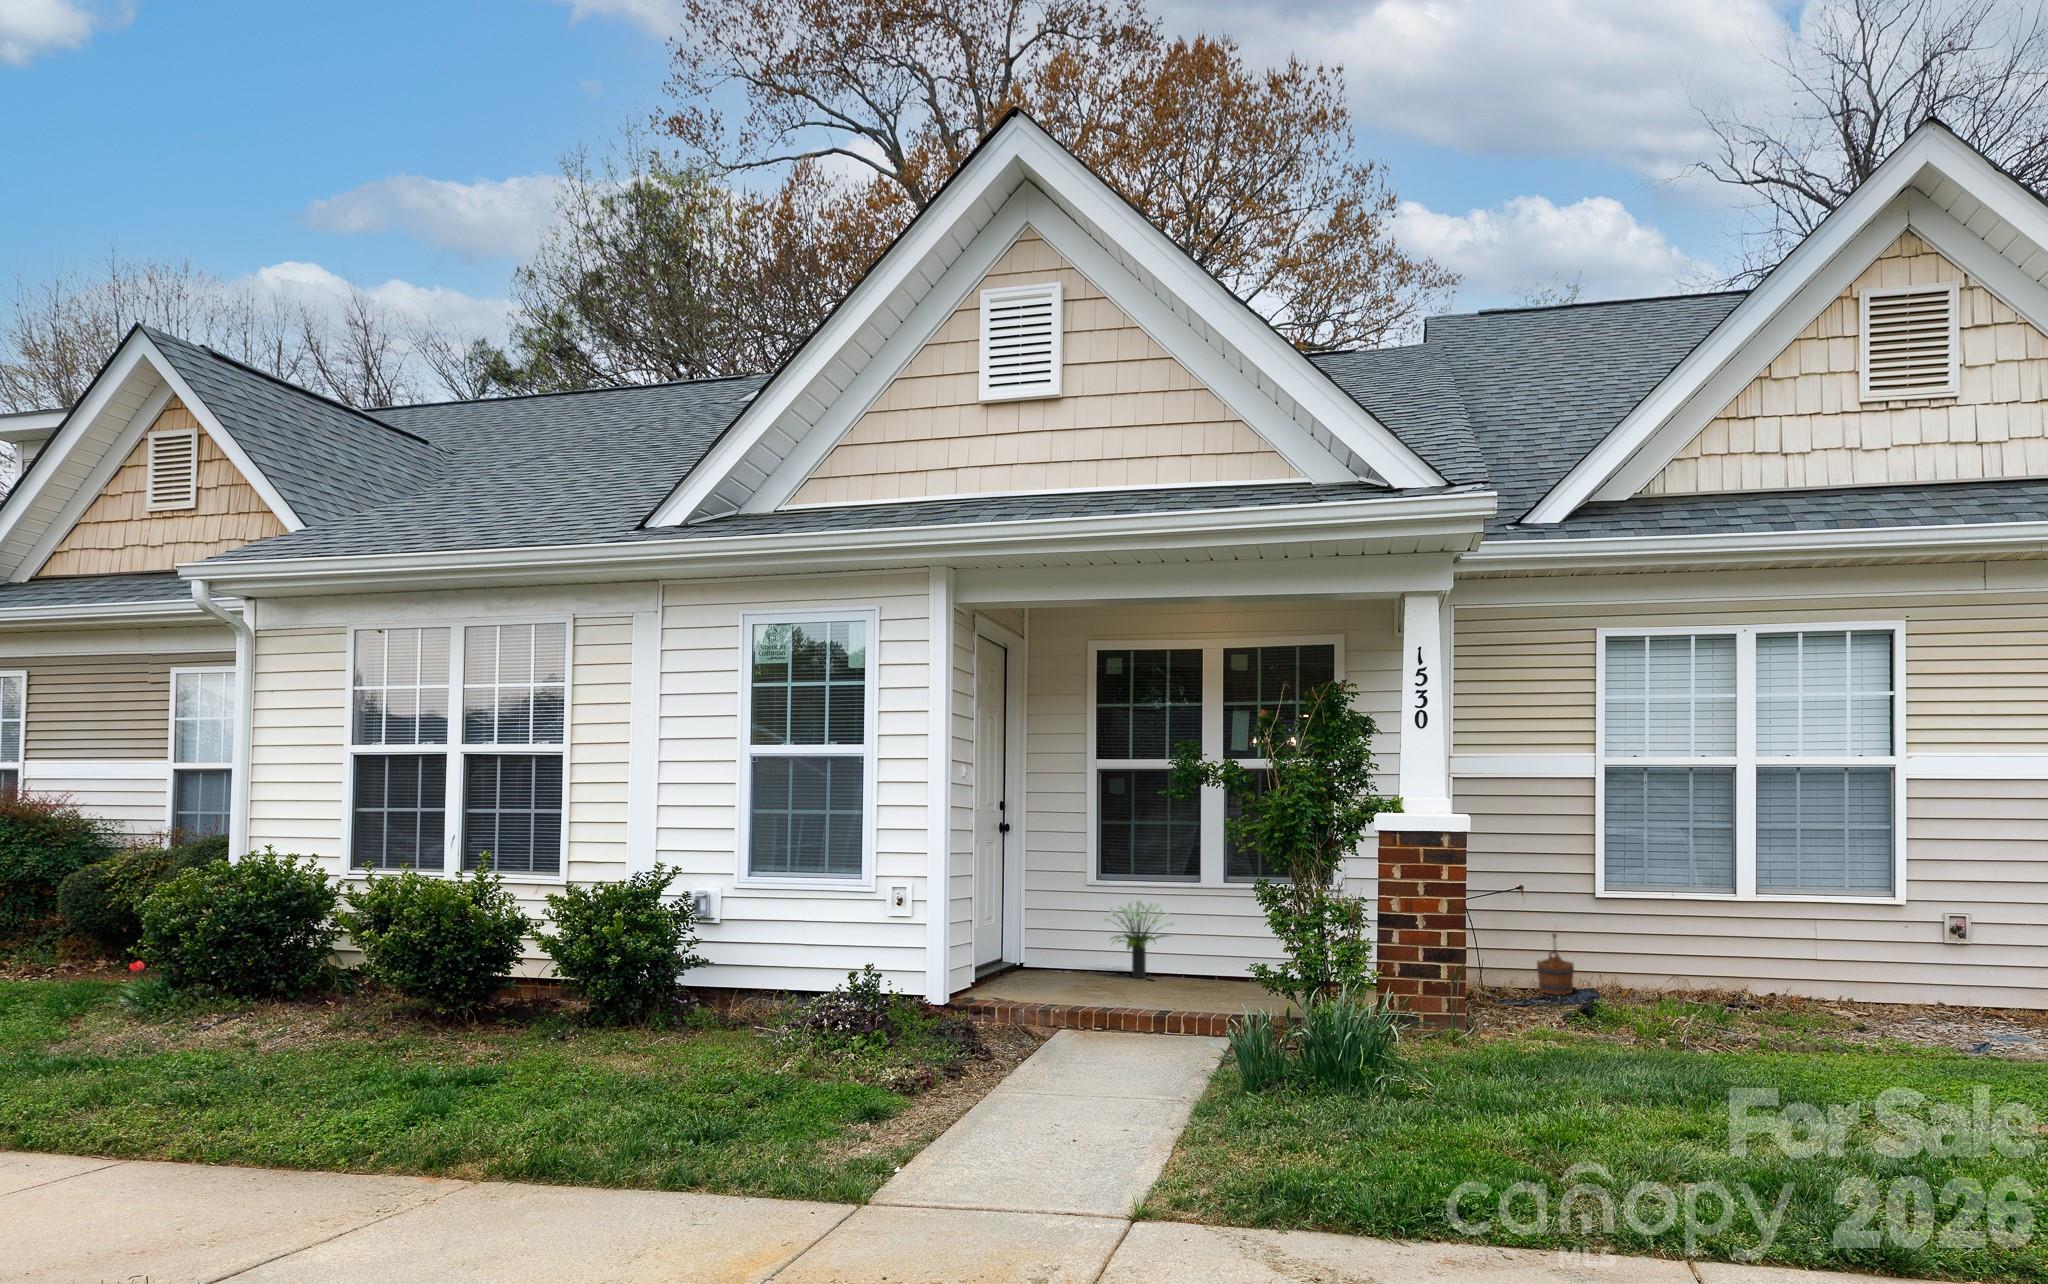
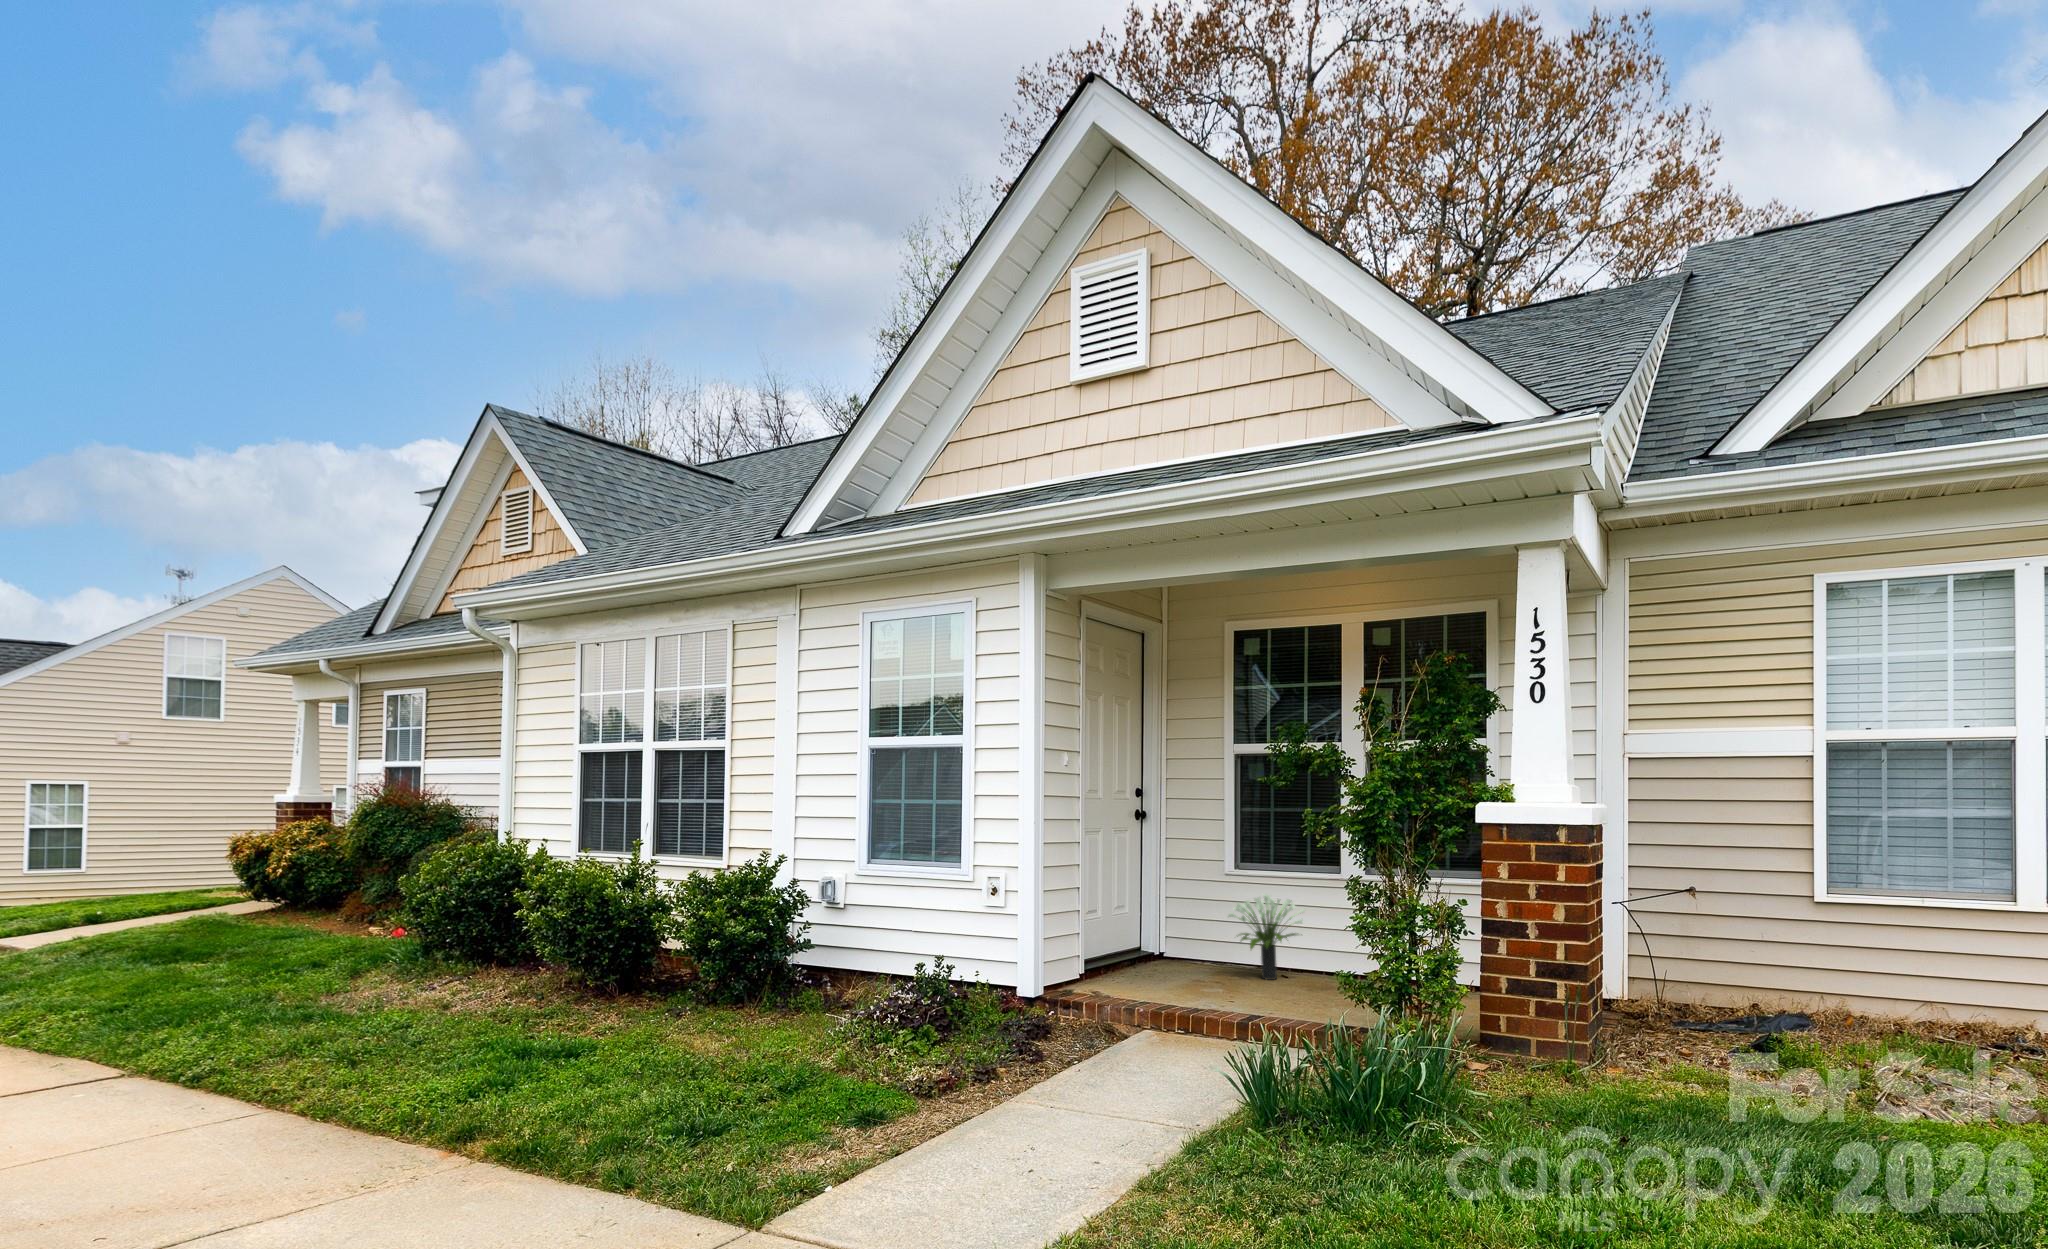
wooden bucket: present [1537,933,1574,995] -> none [1732,946,1782,1024]

